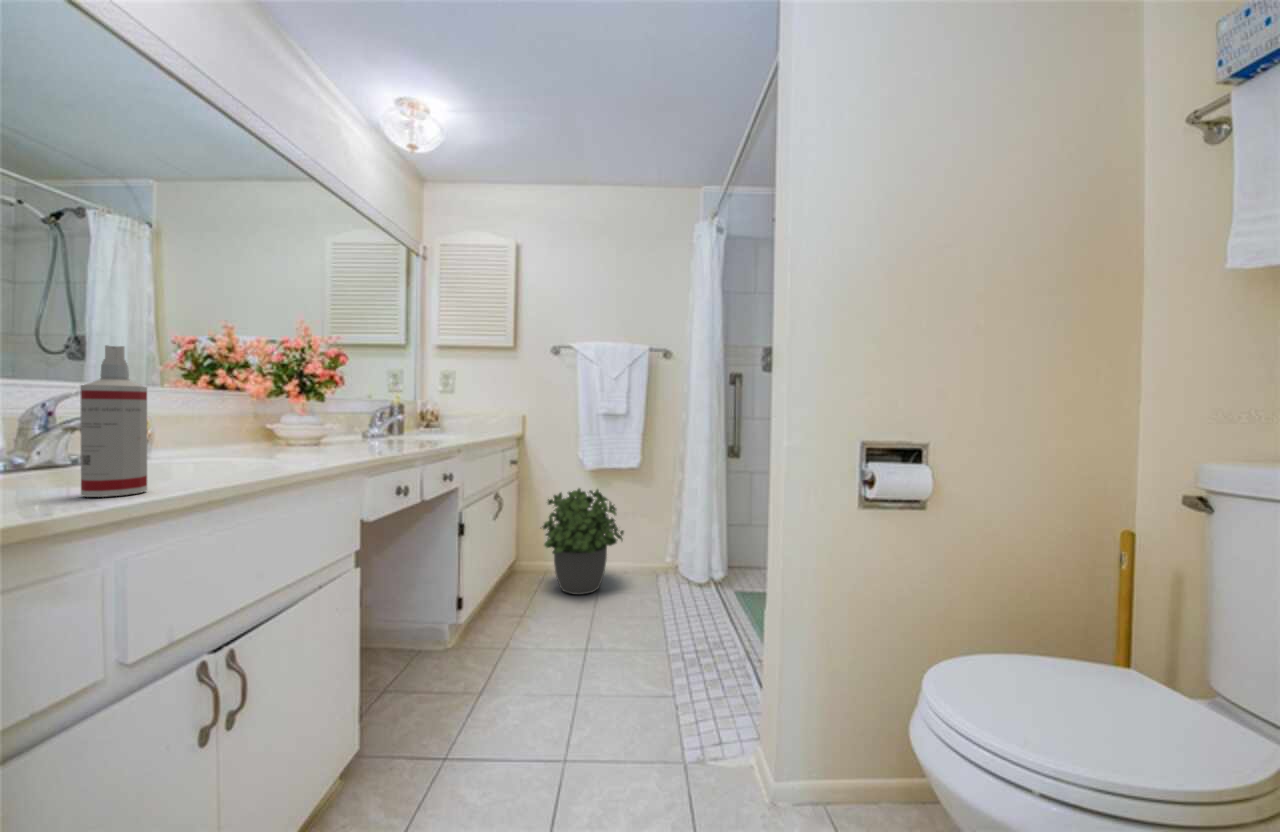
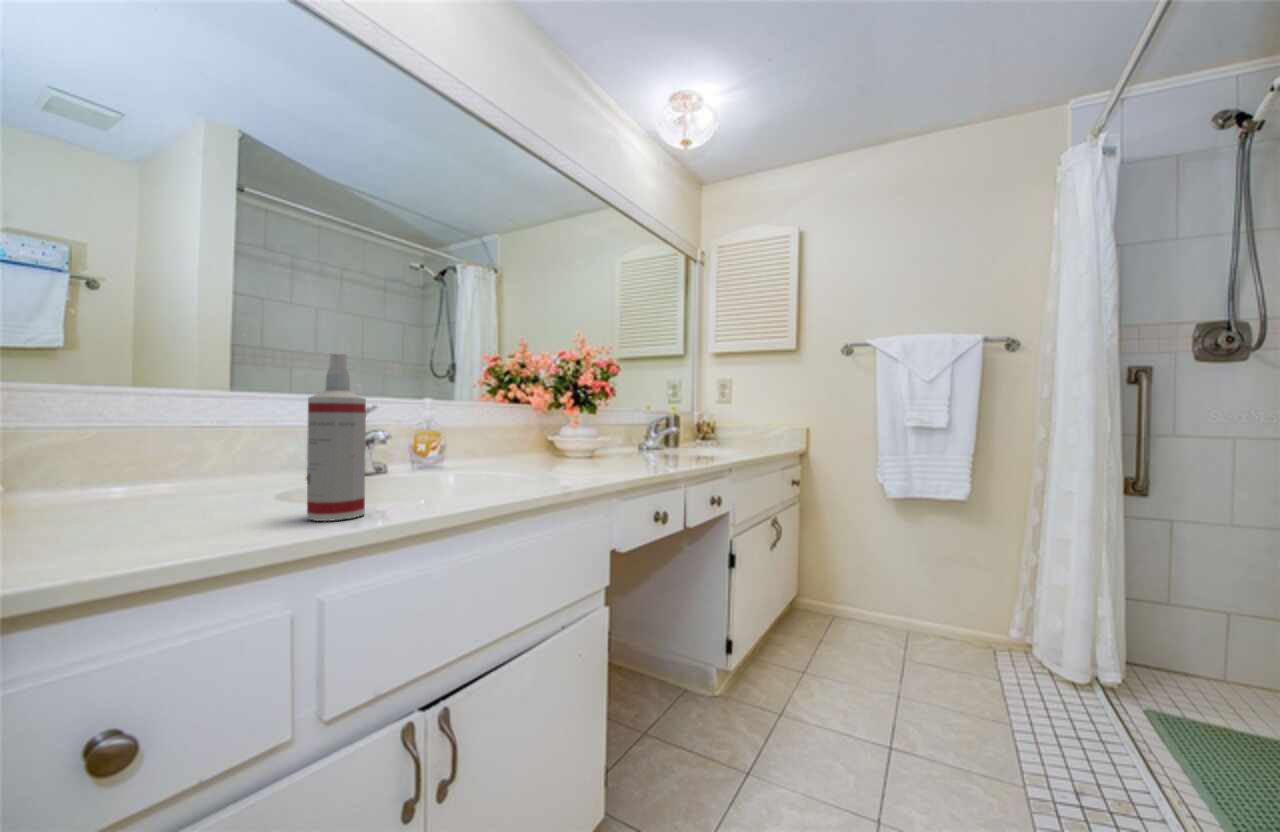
potted plant: present [542,488,624,595] -> none [826,521,948,661]

